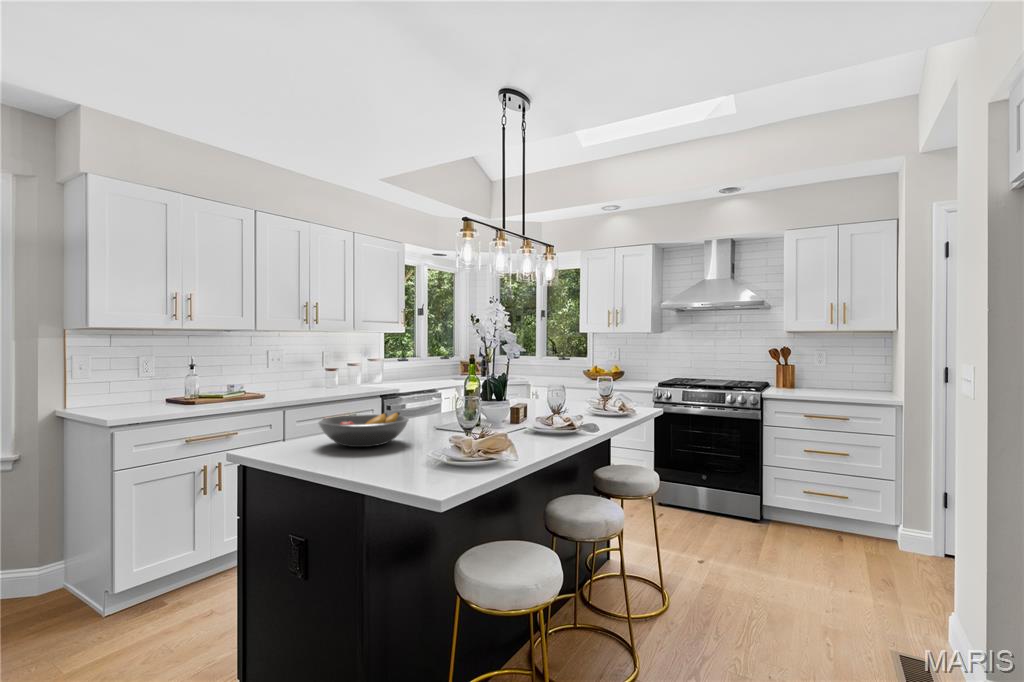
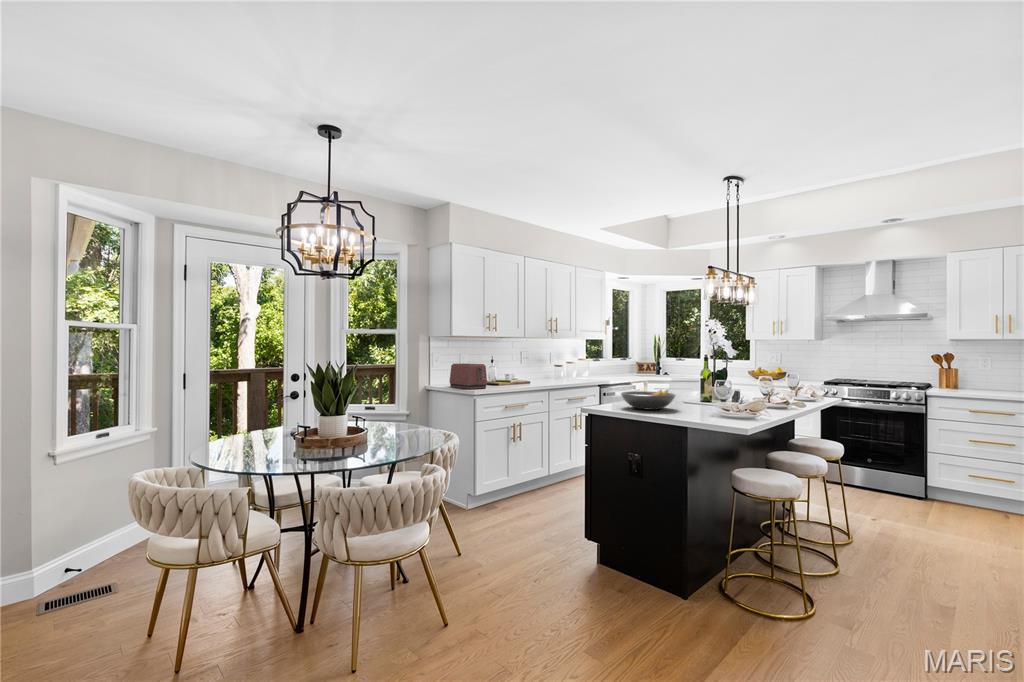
toaster: none [91,371,154,414] -> present [449,363,487,389]

